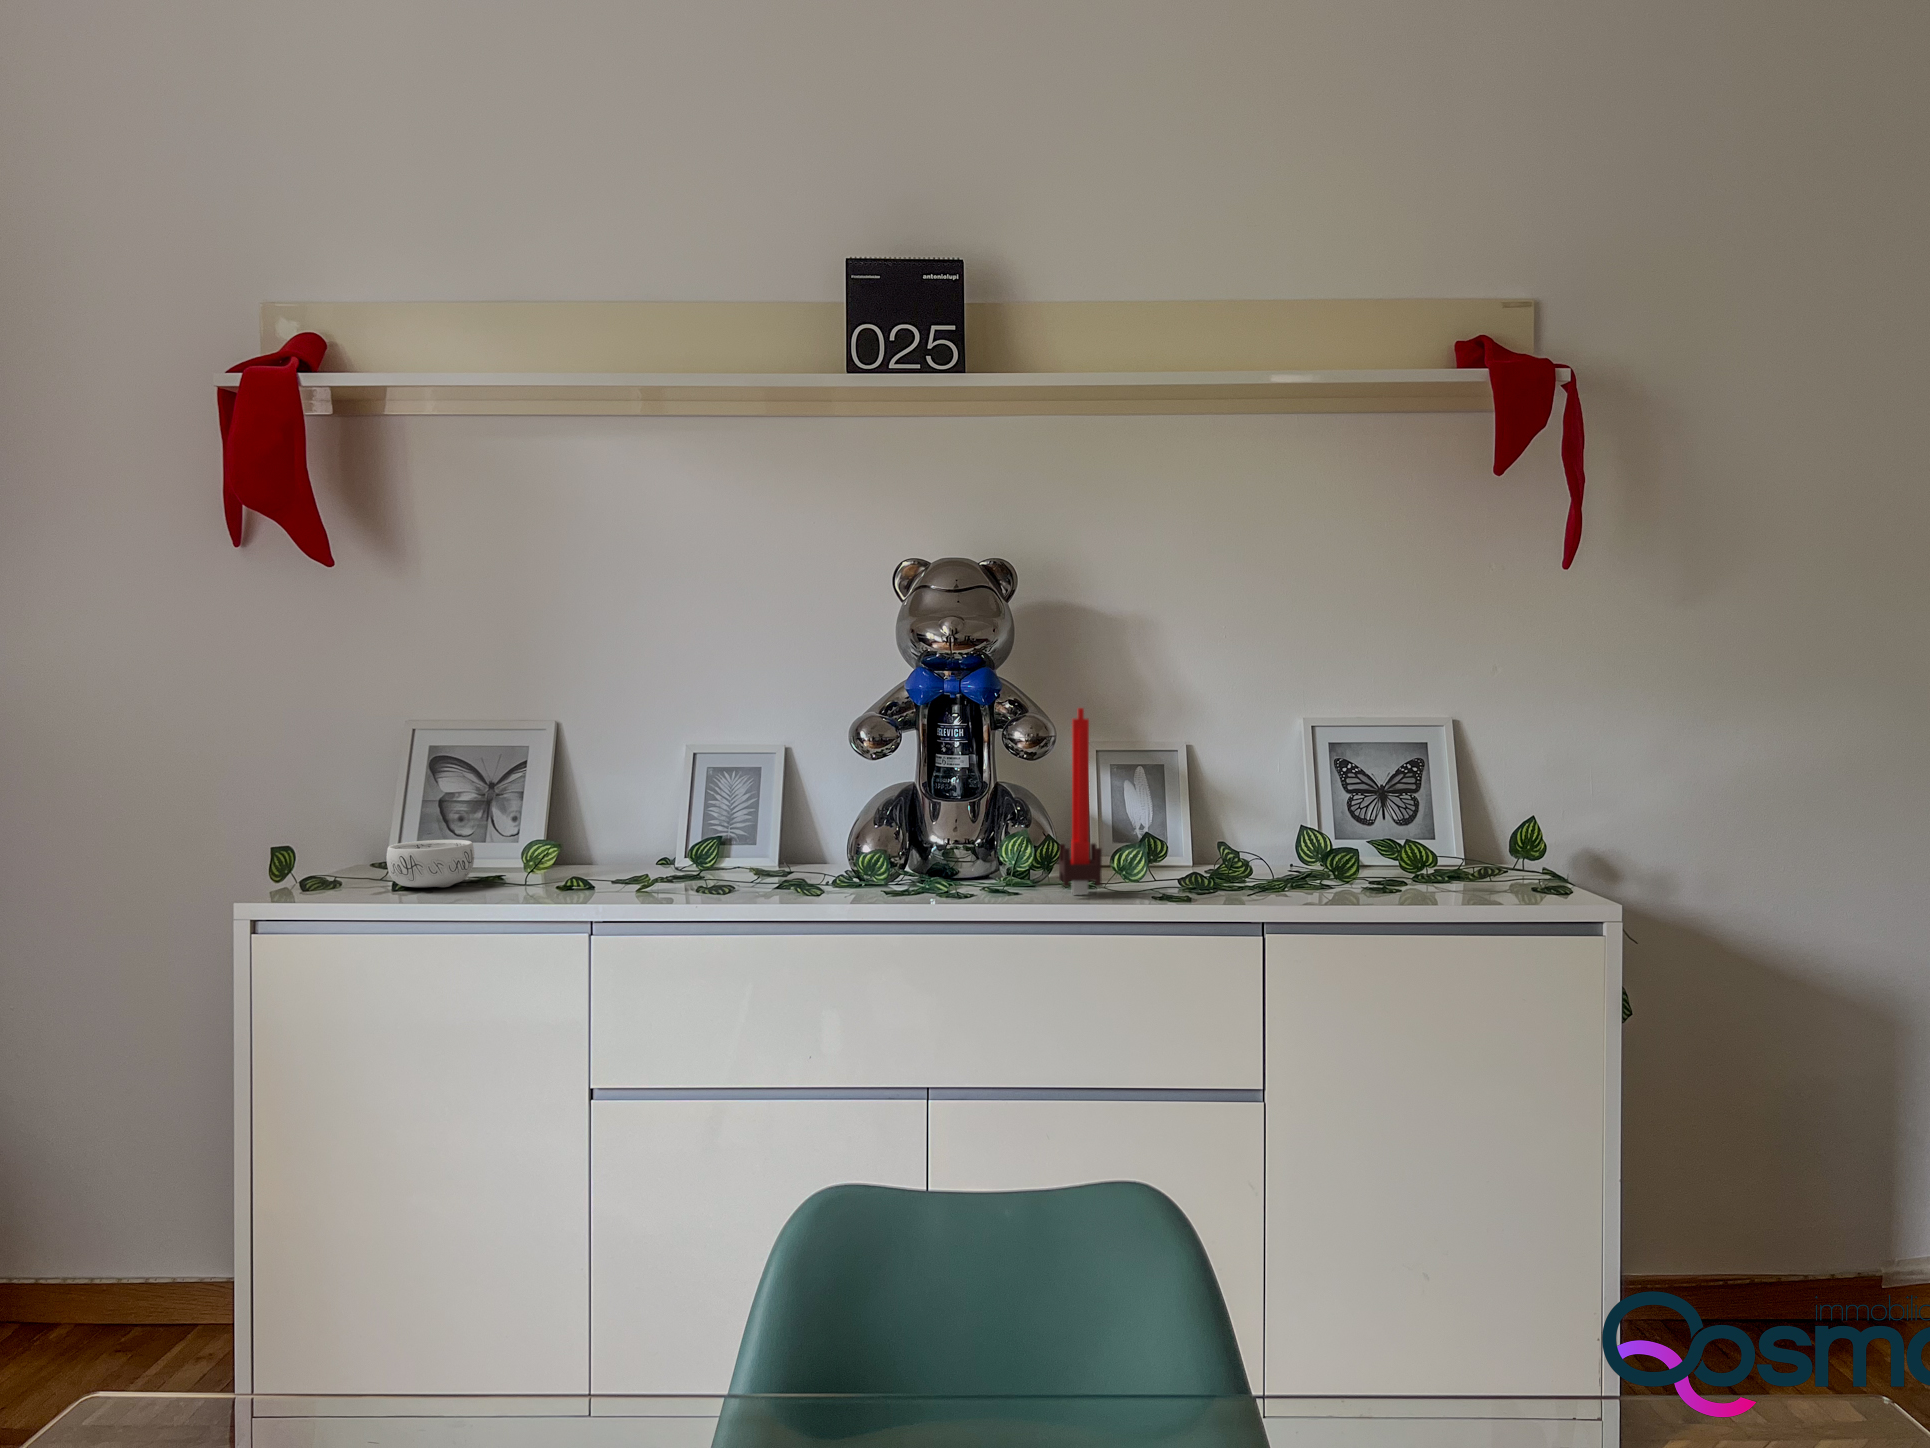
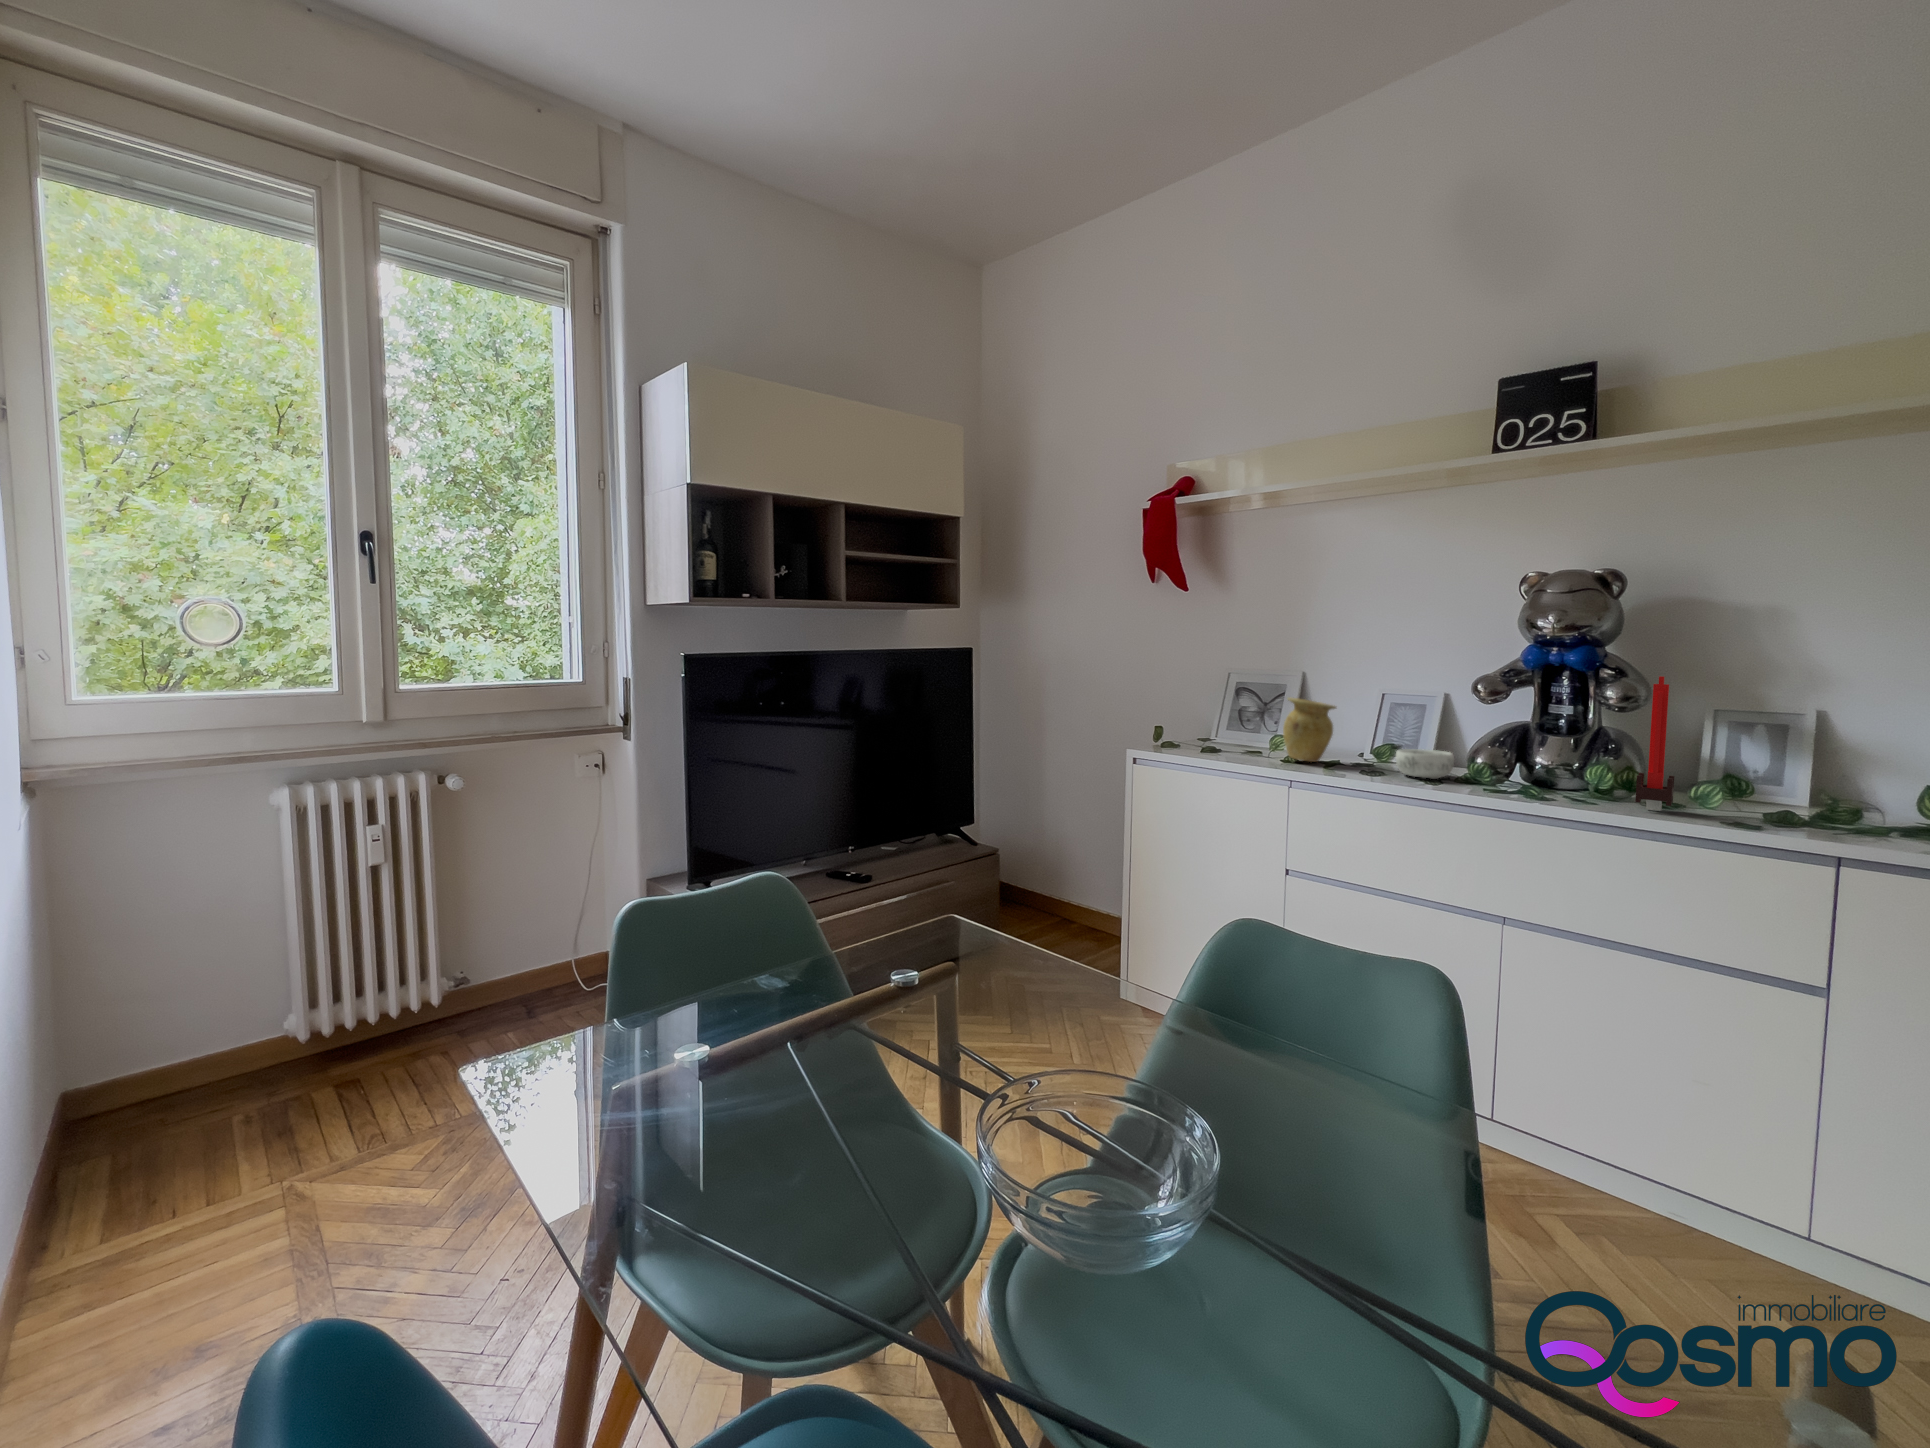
vase: none [548,769,637,883] -> present [1283,698,1336,762]
decorative bowl: present [386,840,474,887] -> present [1396,749,1454,779]

